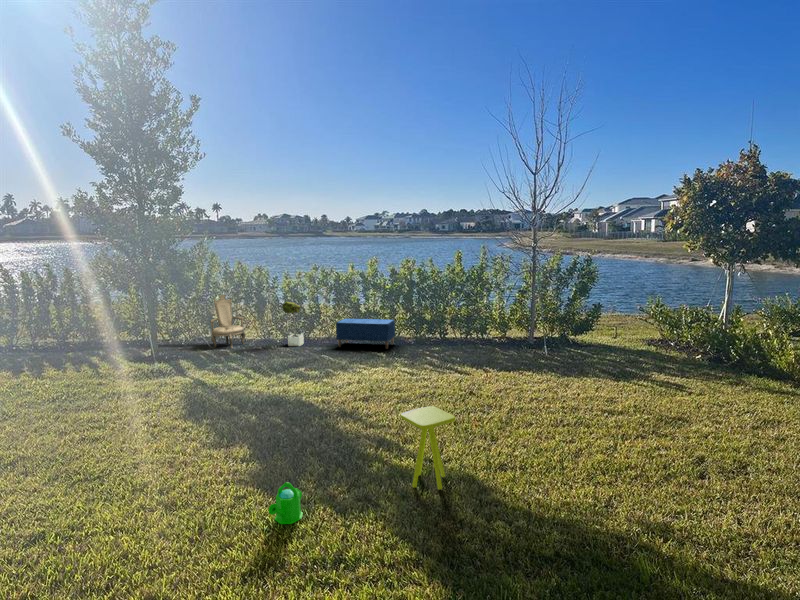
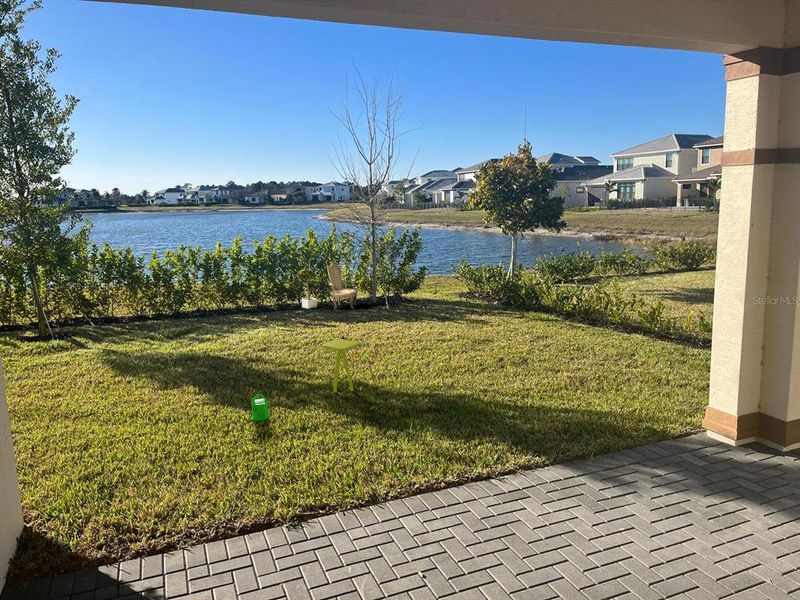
armchair: present [210,295,245,348] -> present [327,262,357,309]
potted tree: present [282,302,304,346] -> present [298,269,317,309]
bench: present [336,319,395,349] -> none [202,289,258,318]

